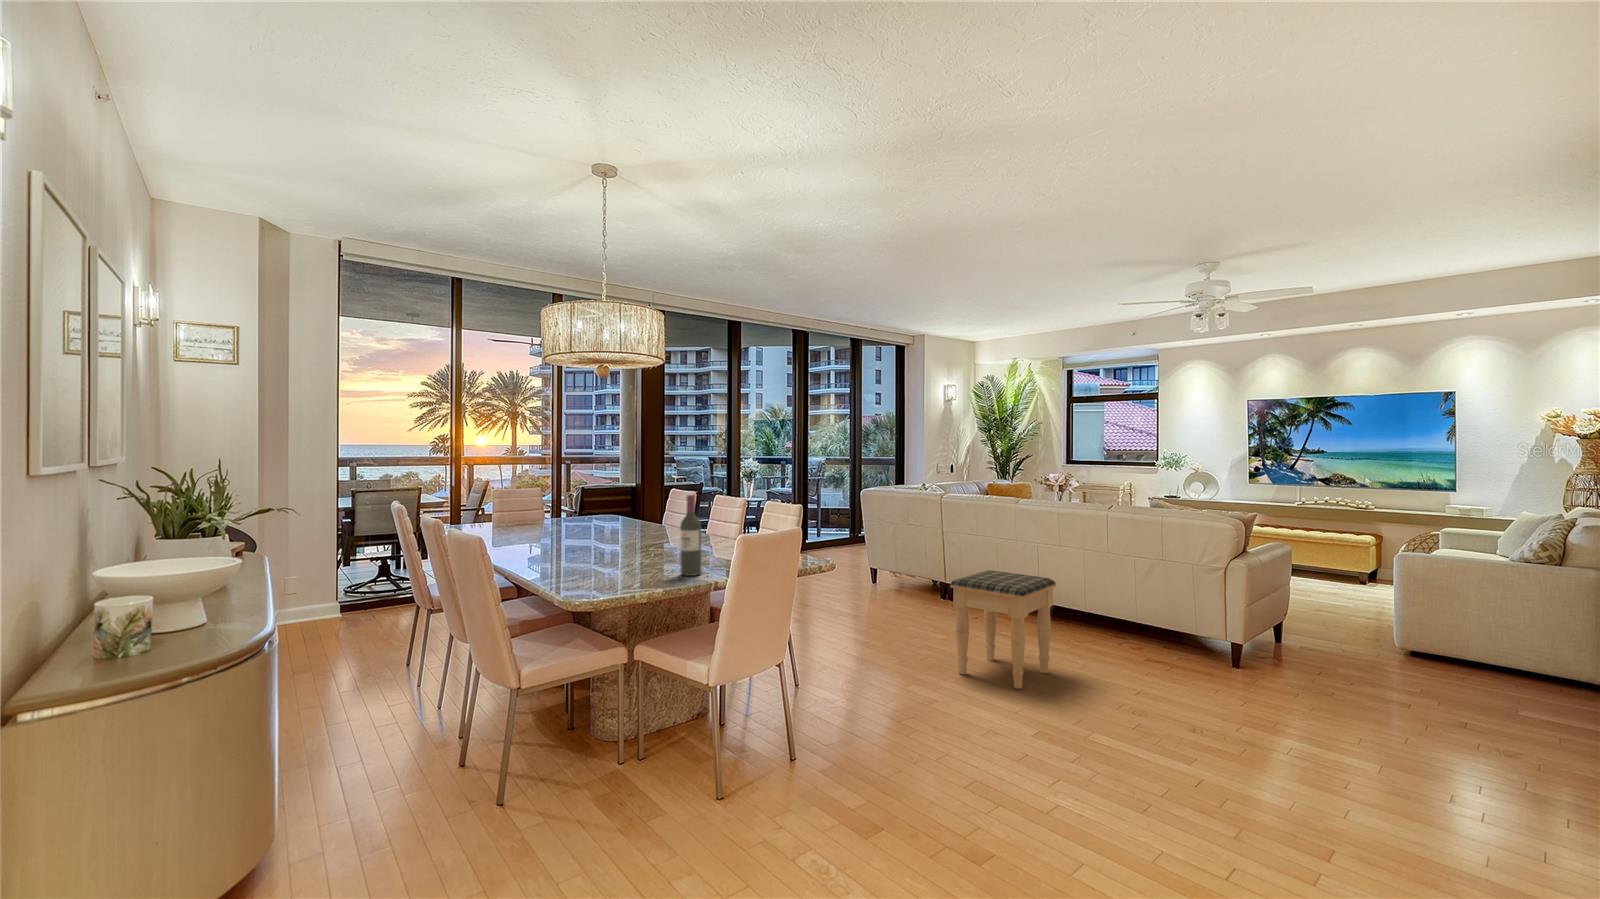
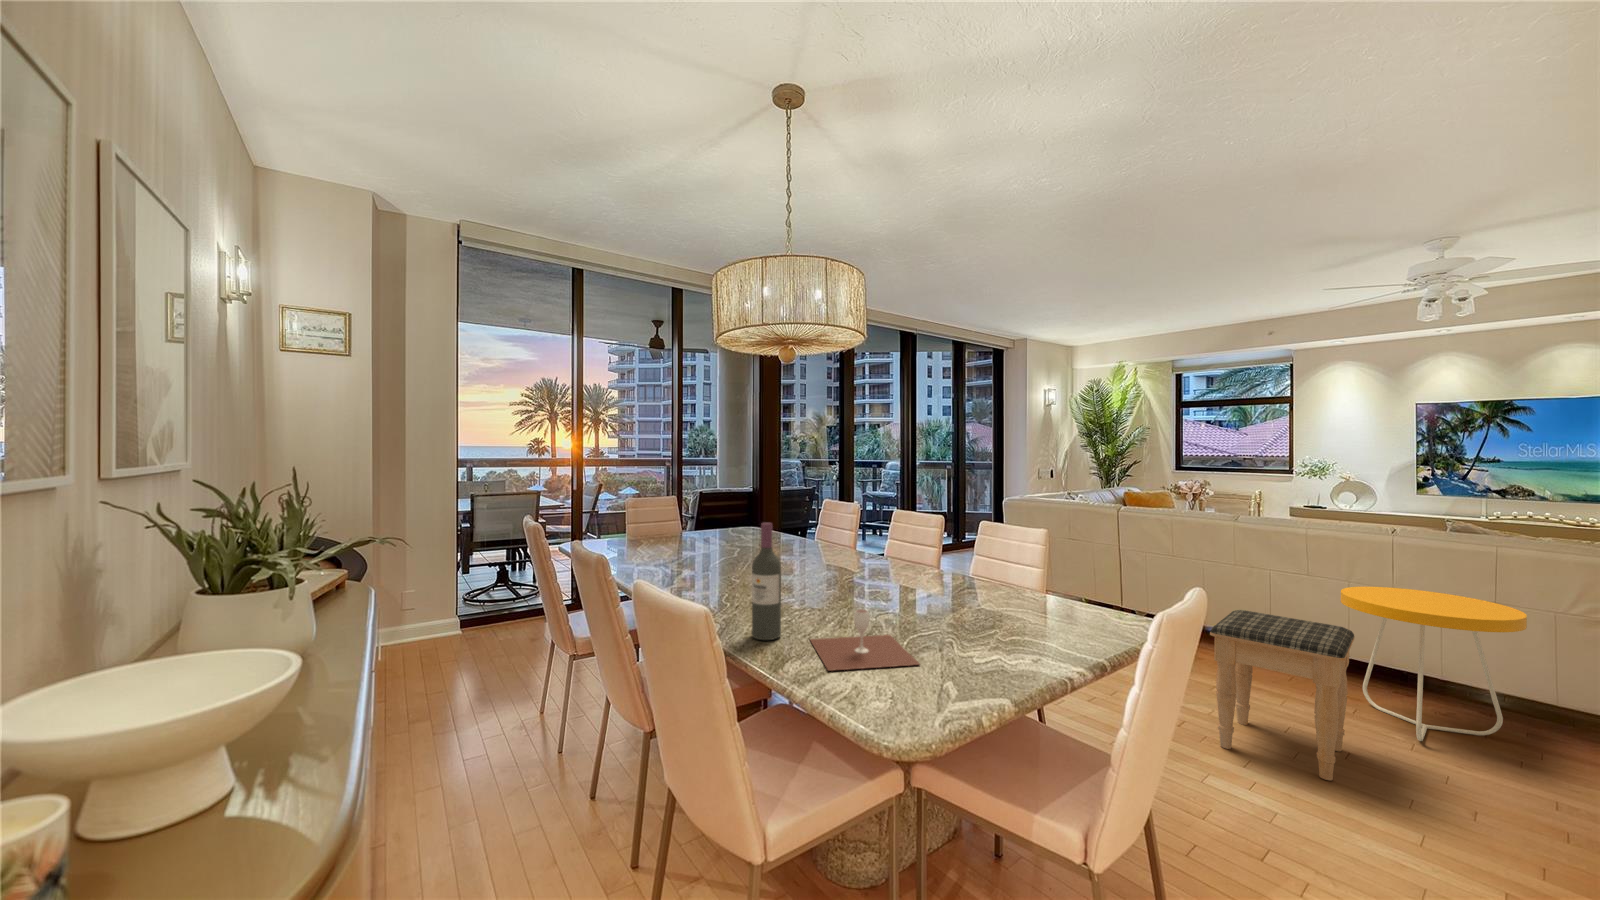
wine bottle: present [680,495,701,576] -> present [752,523,781,640]
wine glass: none [586,551,651,586] -> present [810,609,920,671]
side table: none [1073,552,1182,665] -> present [1341,587,1527,741]

